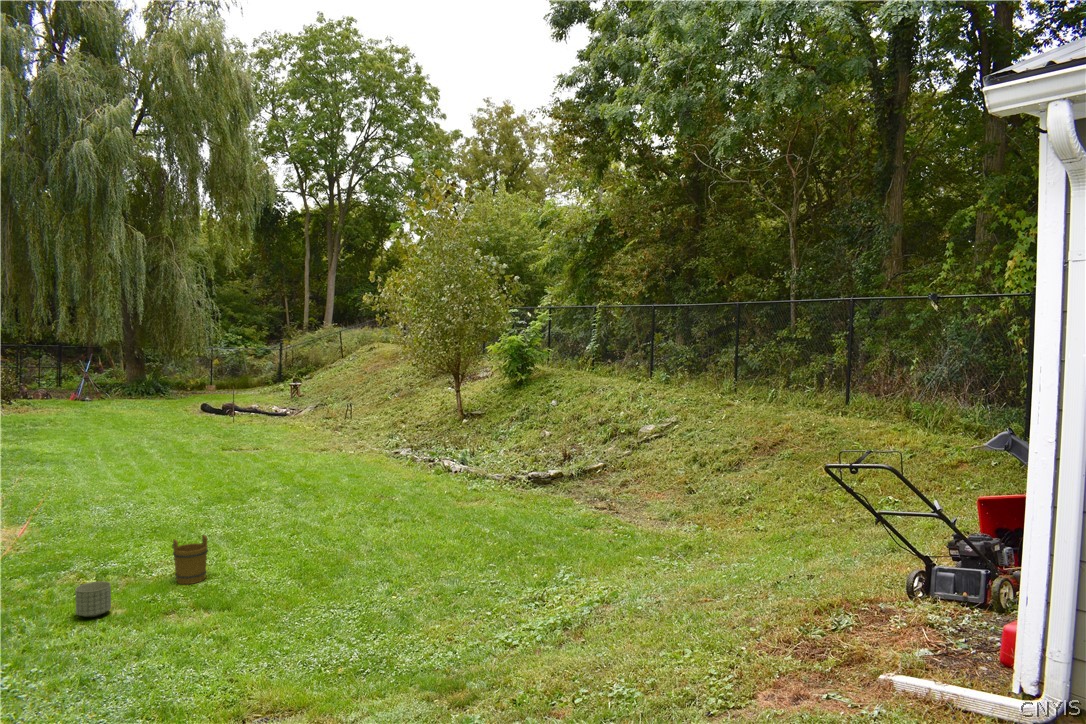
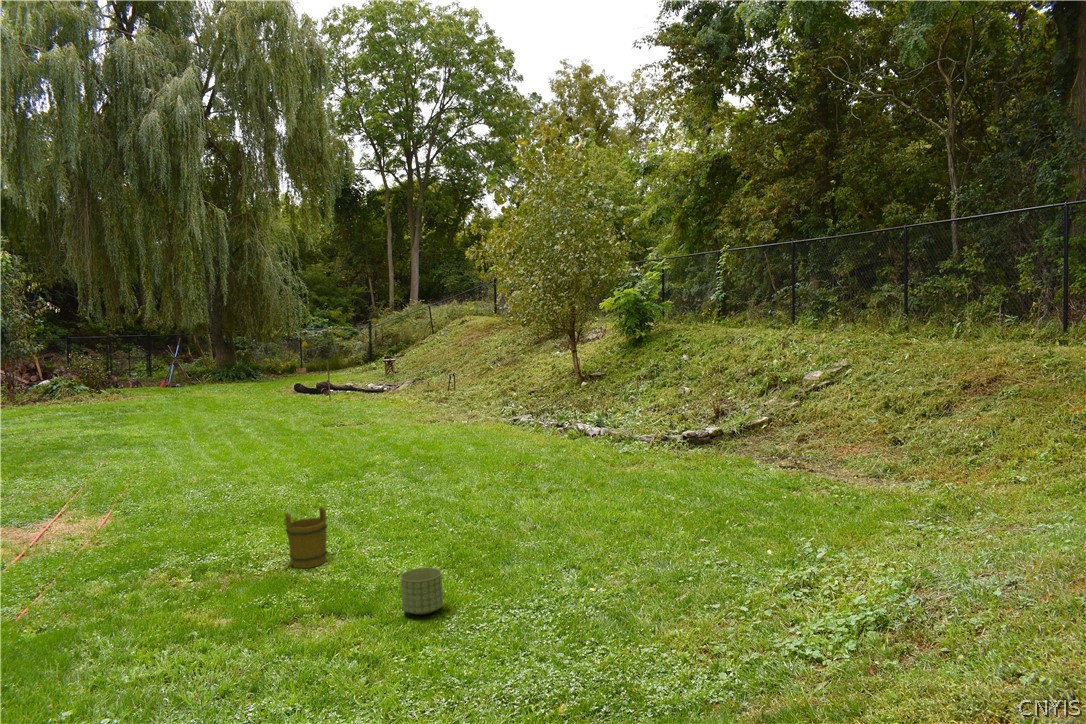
planter: present [75,581,111,617] -> present [401,567,443,615]

